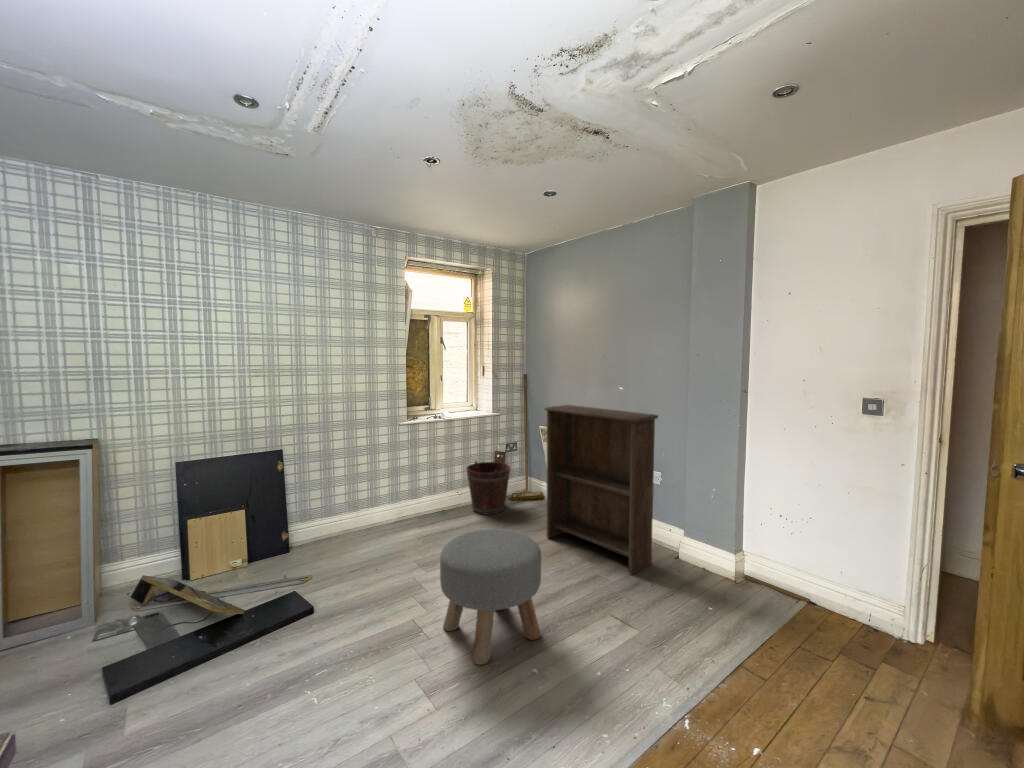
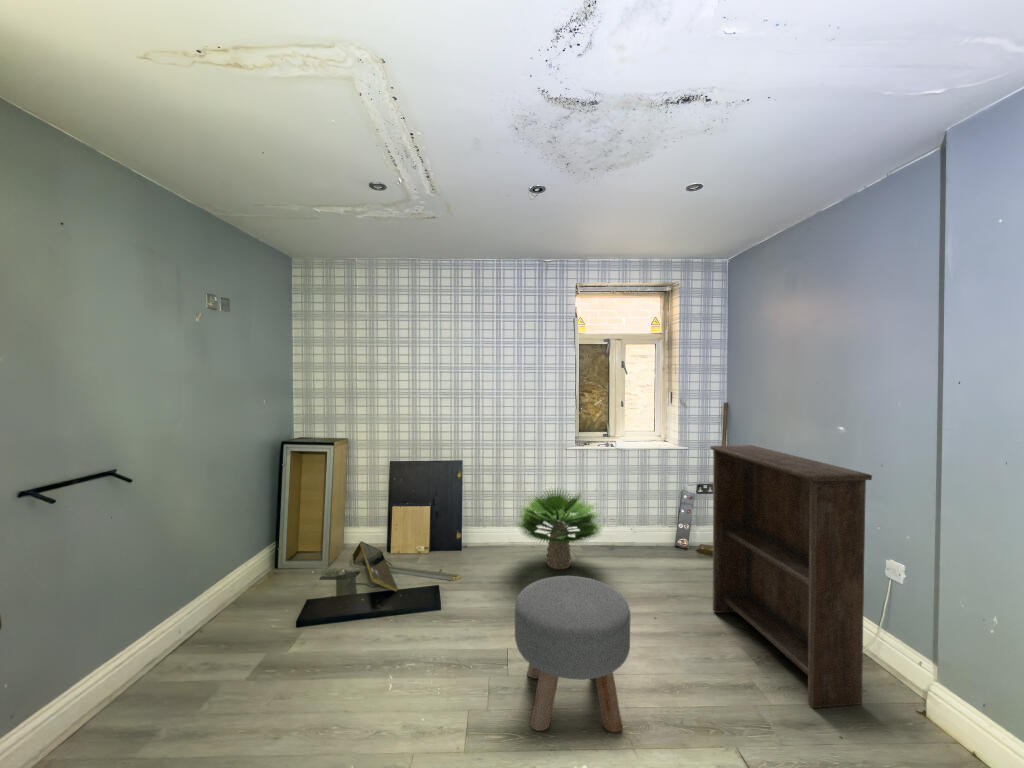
potted plant: none [358,461,452,542] -> present [518,490,602,569]
bucket: present [467,461,510,514] -> none [637,498,691,564]

